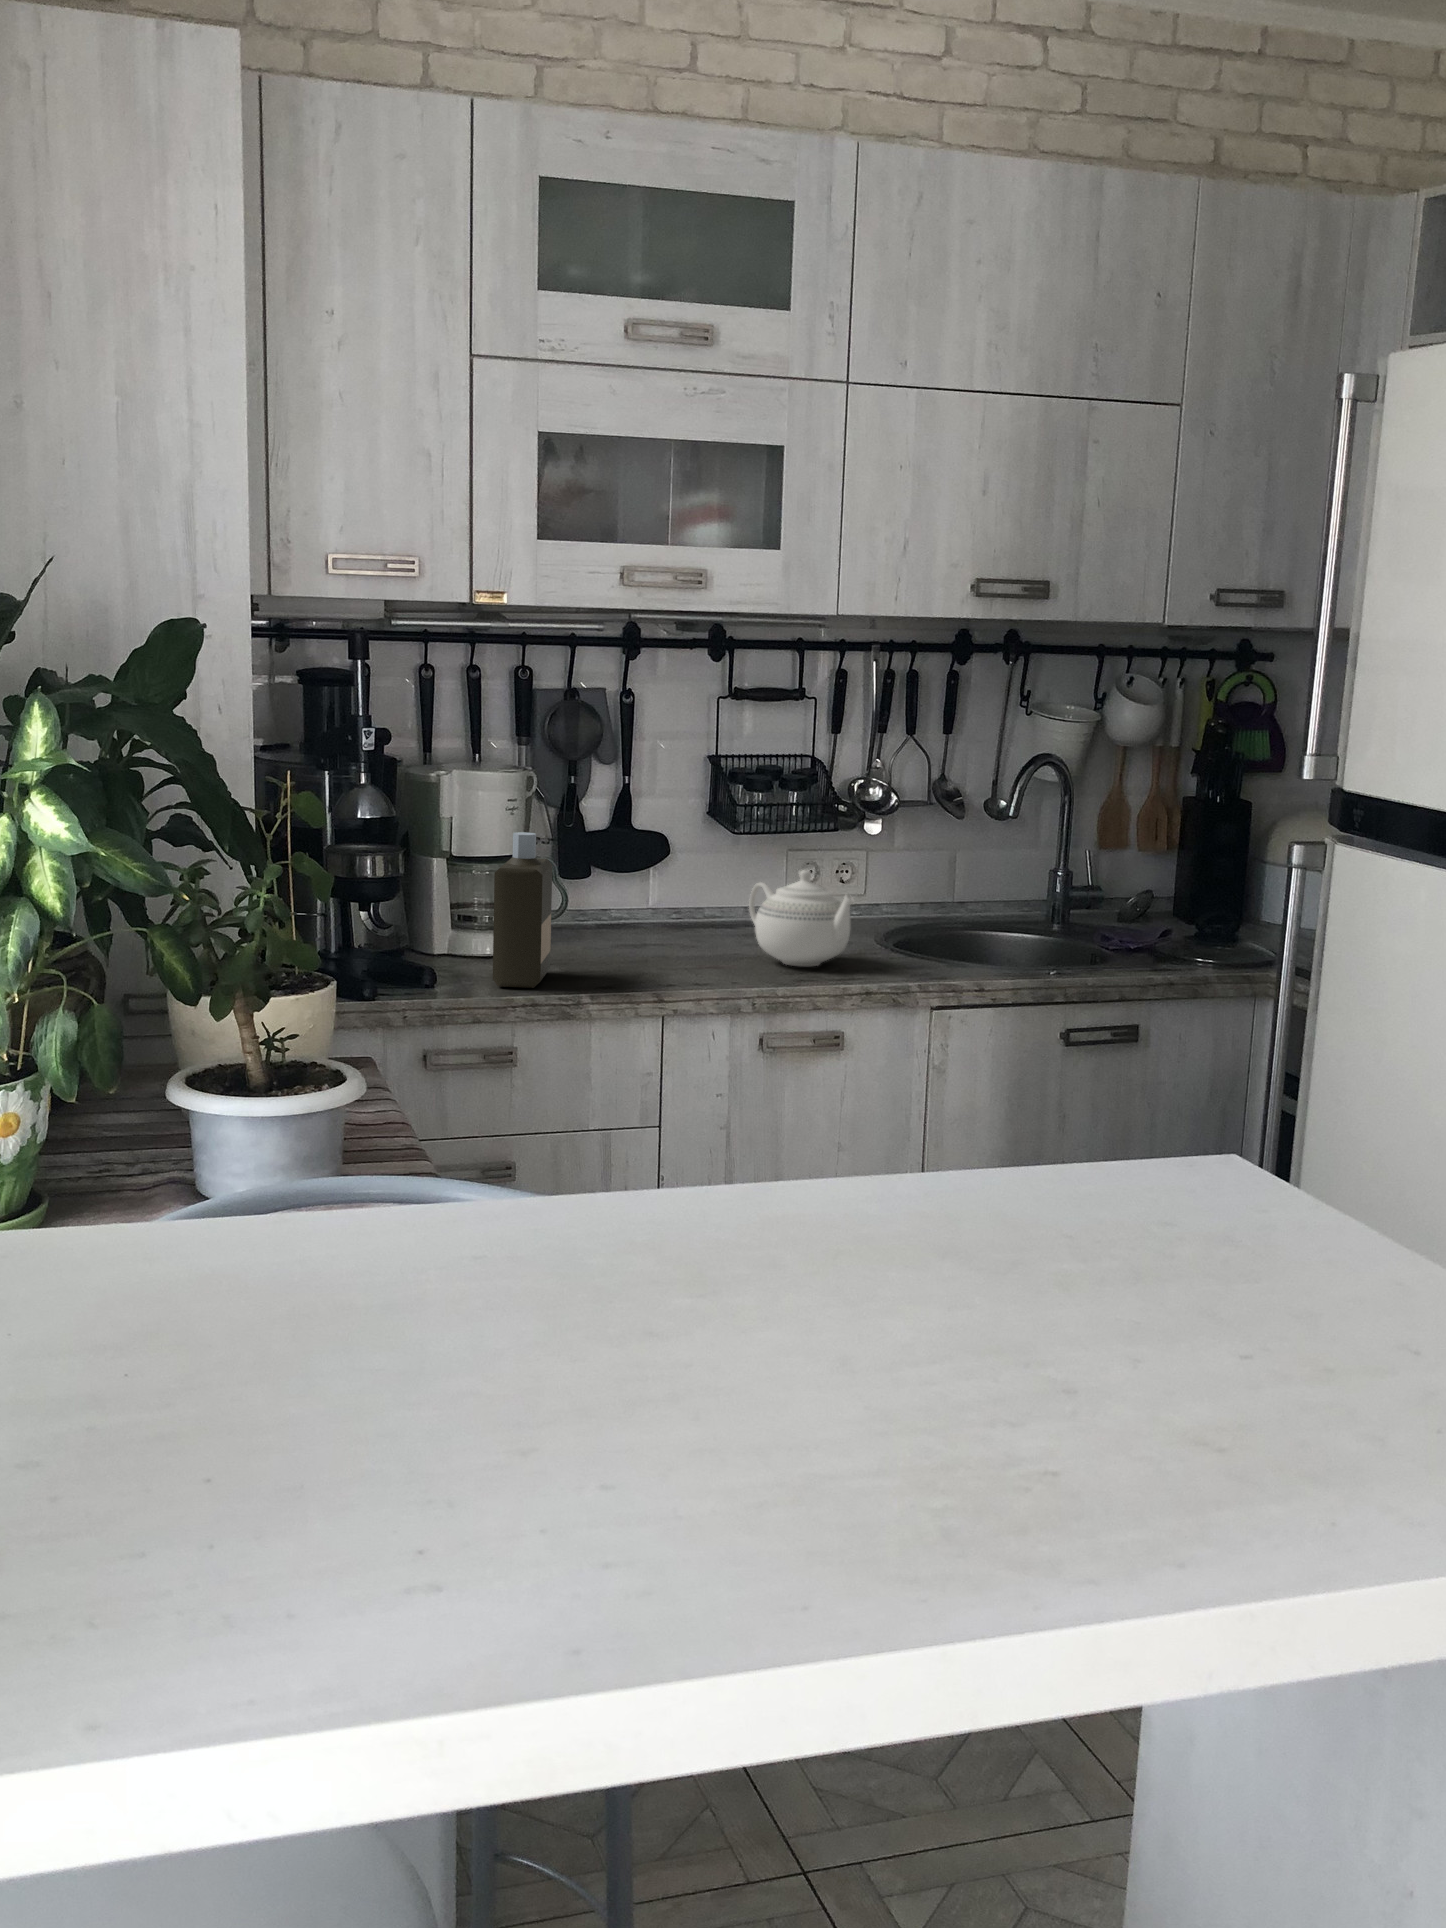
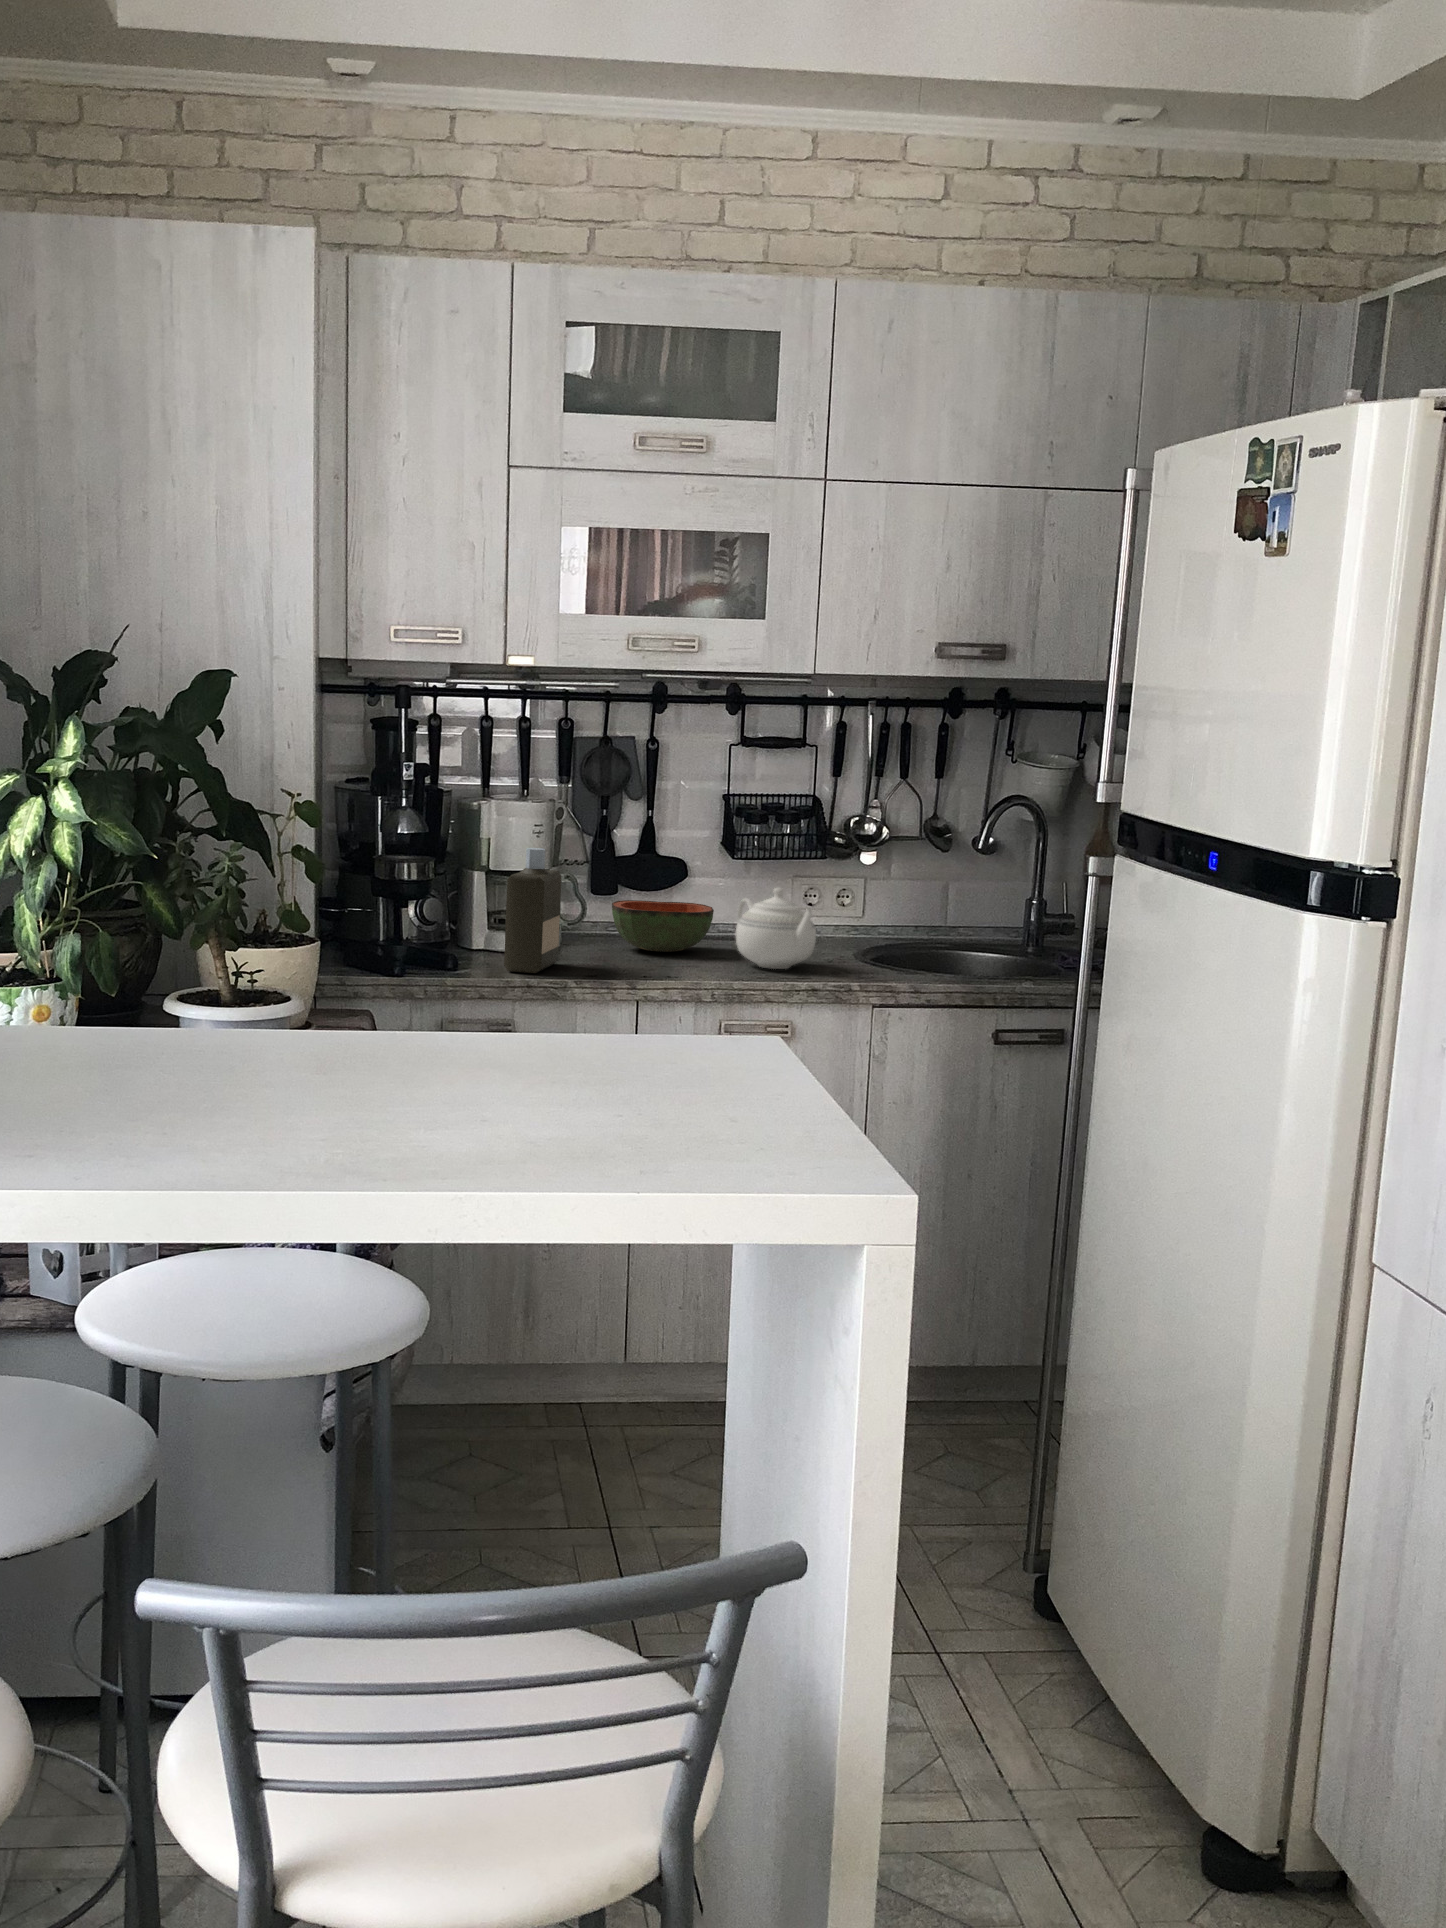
bowl: none [594,887,718,949] -> present [612,900,714,952]

